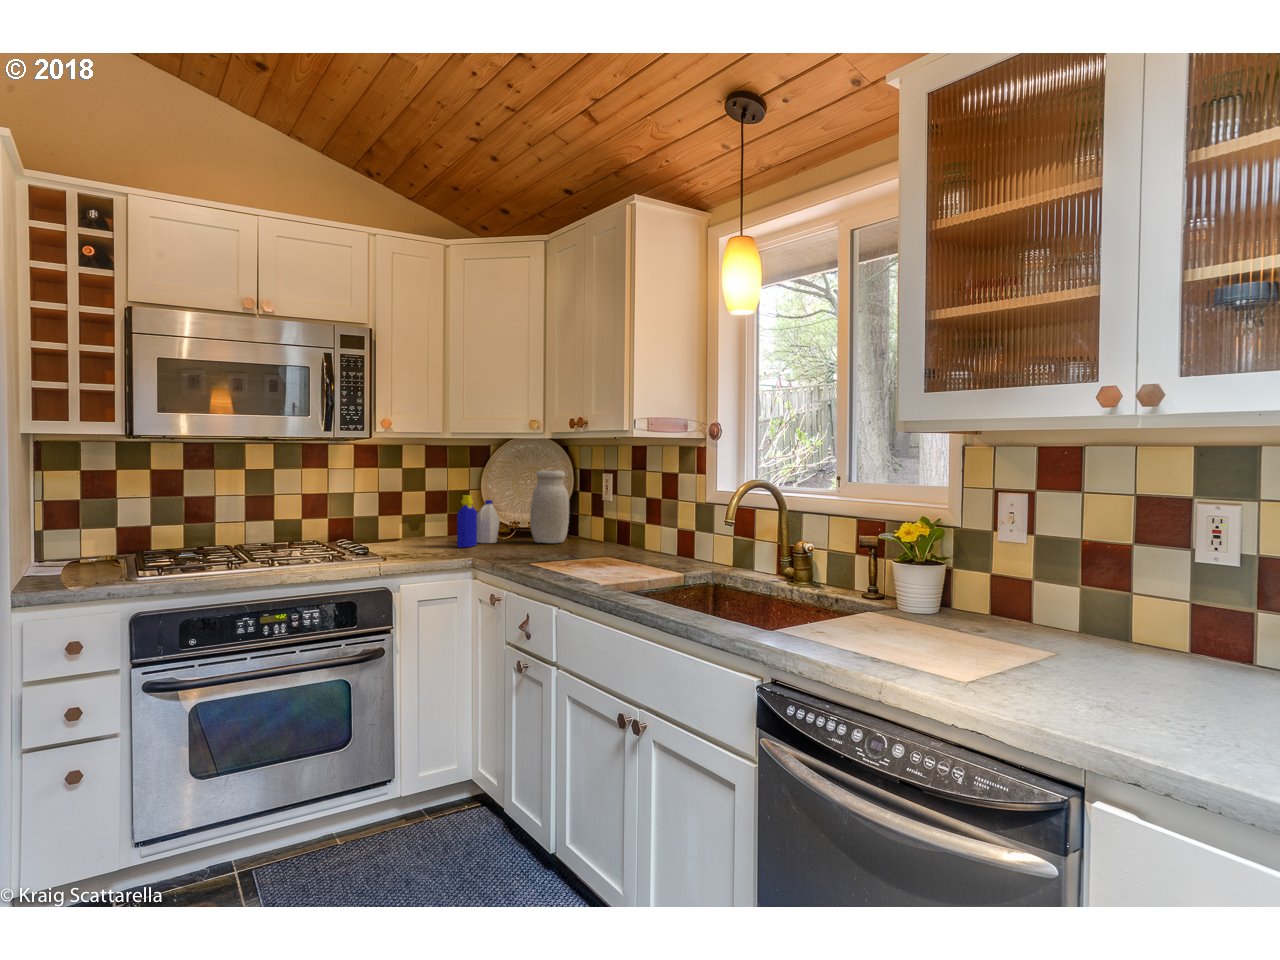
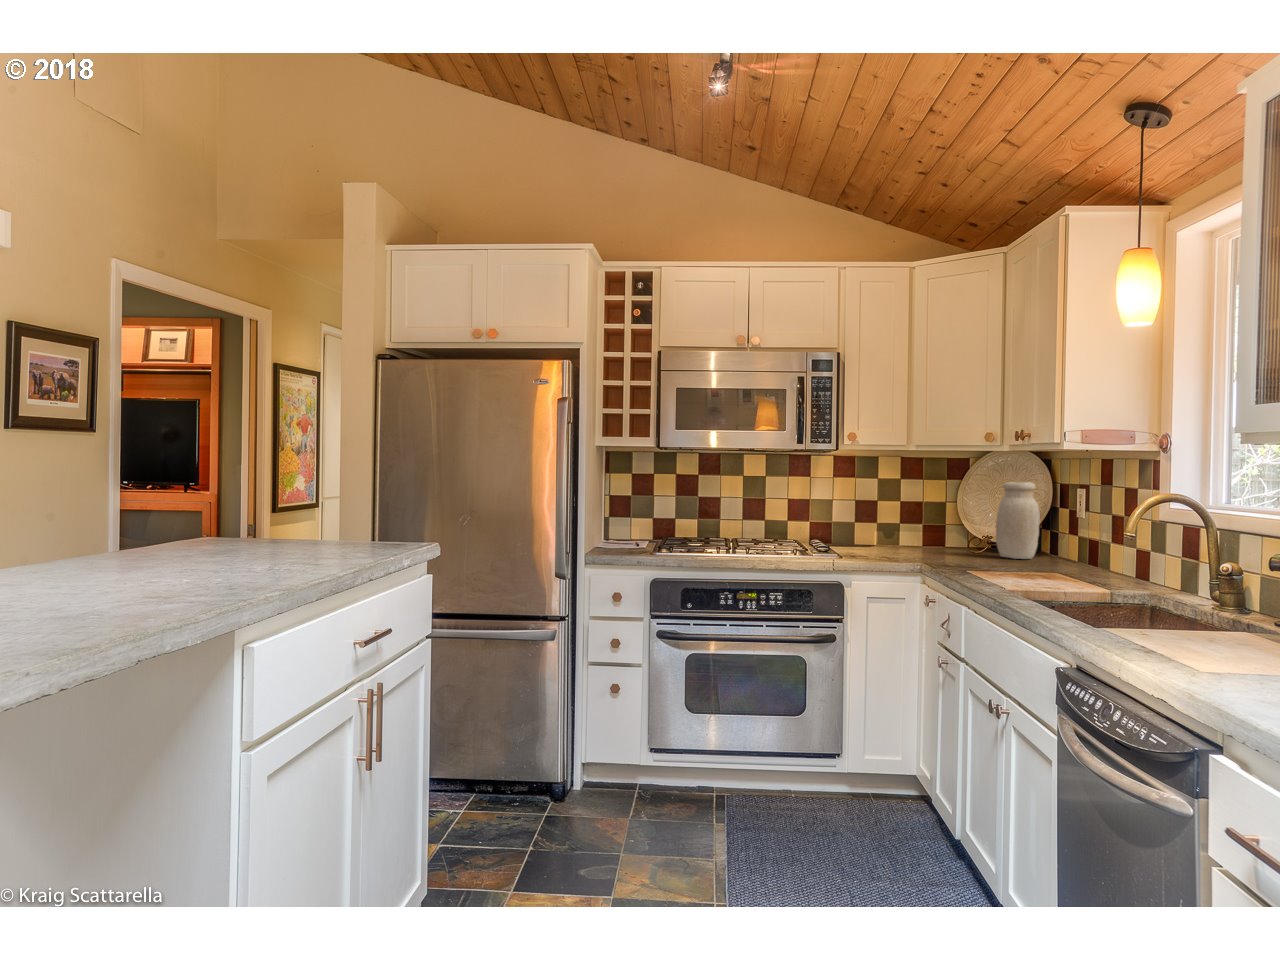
bottle: present [457,495,500,548] -> none [916,505,966,555]

